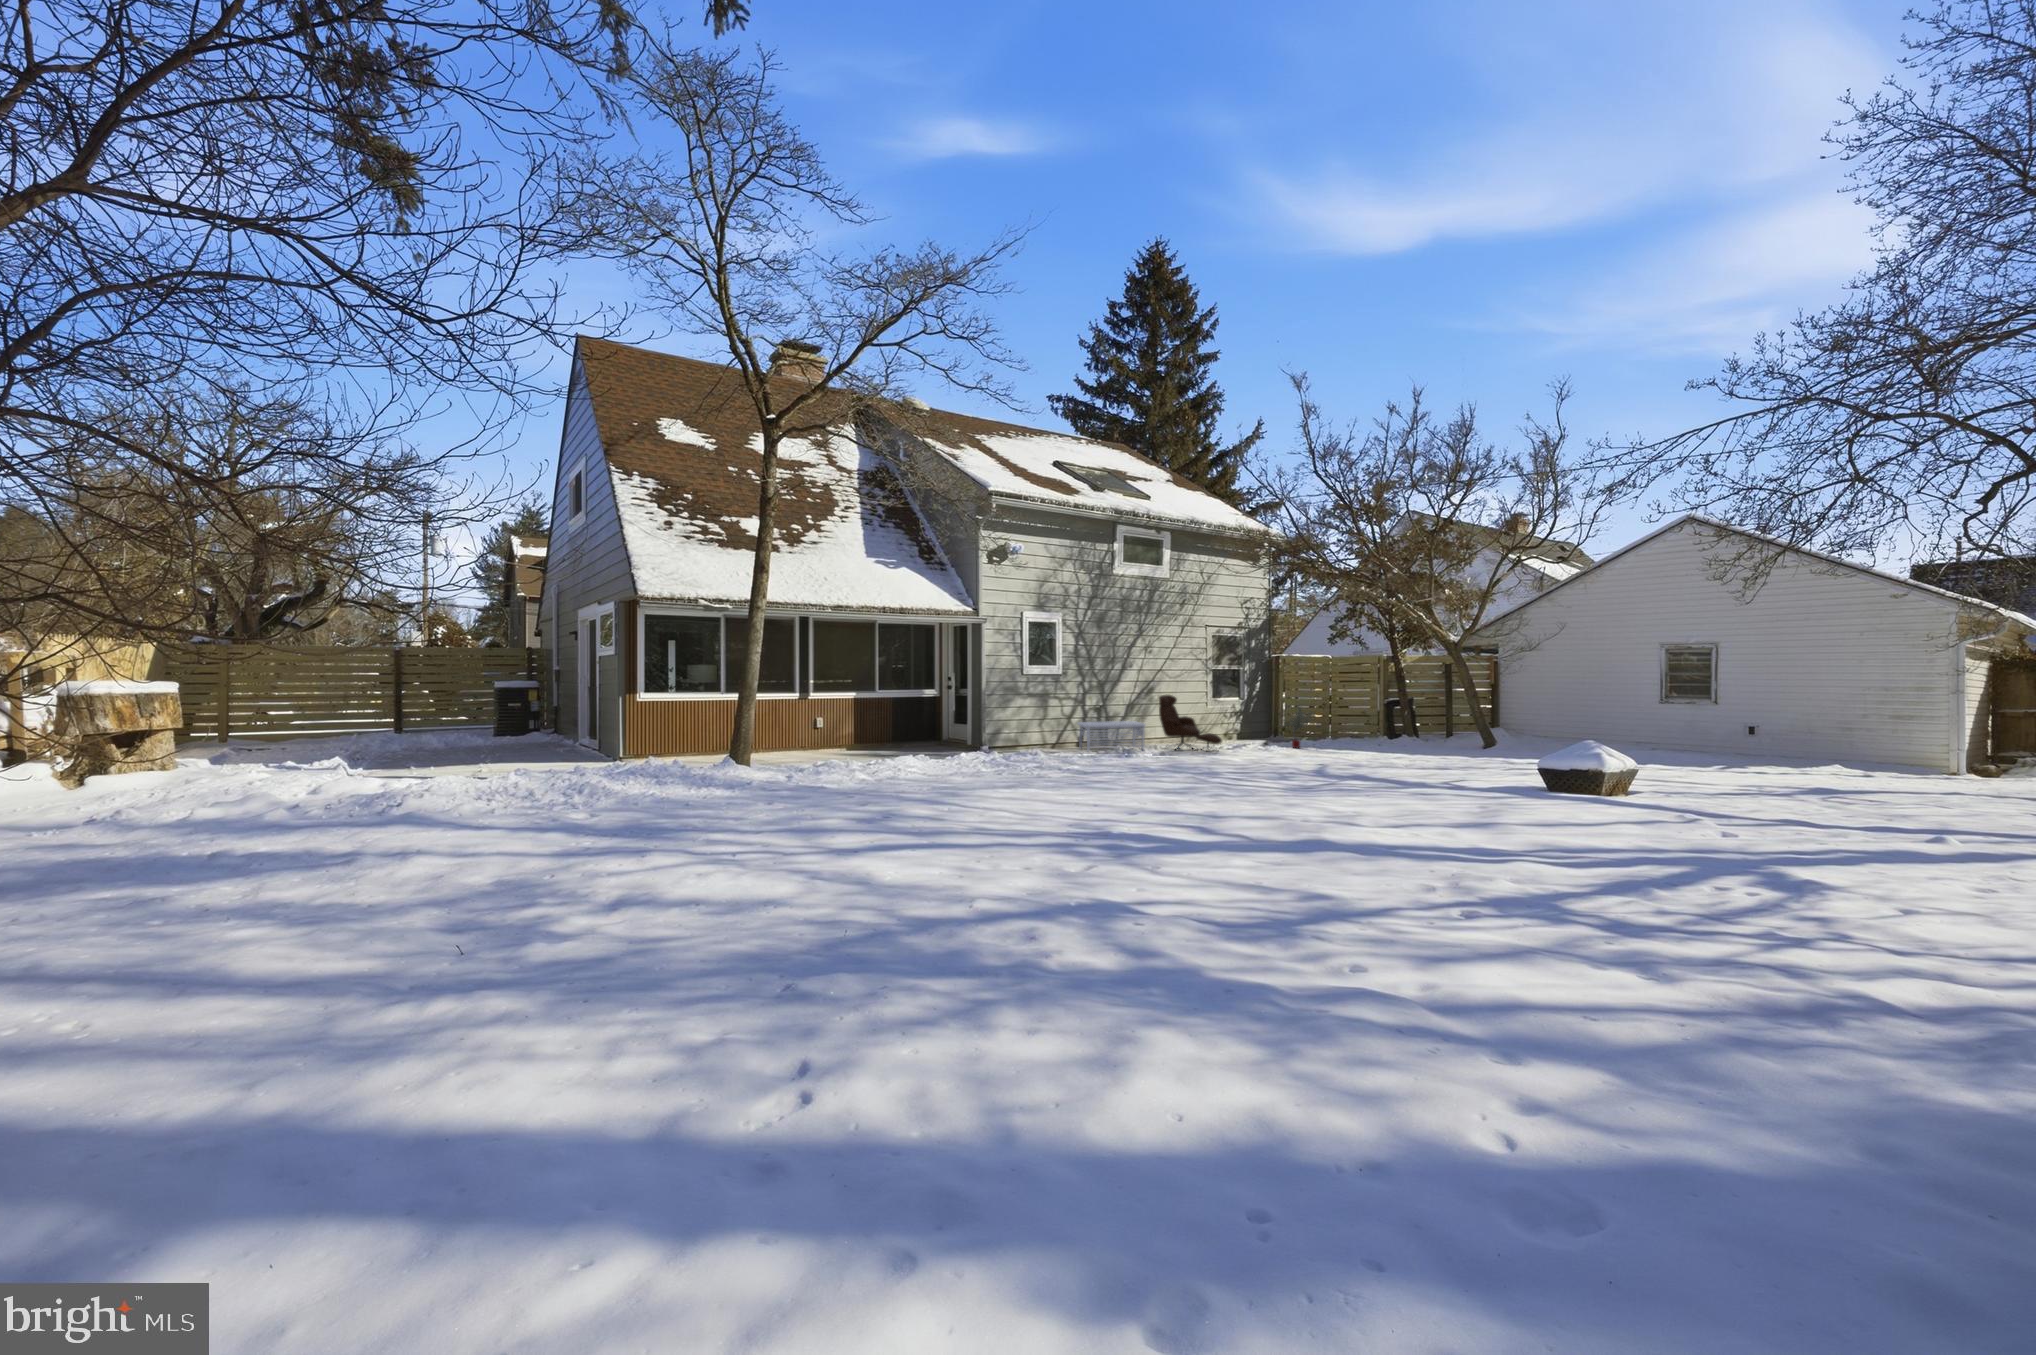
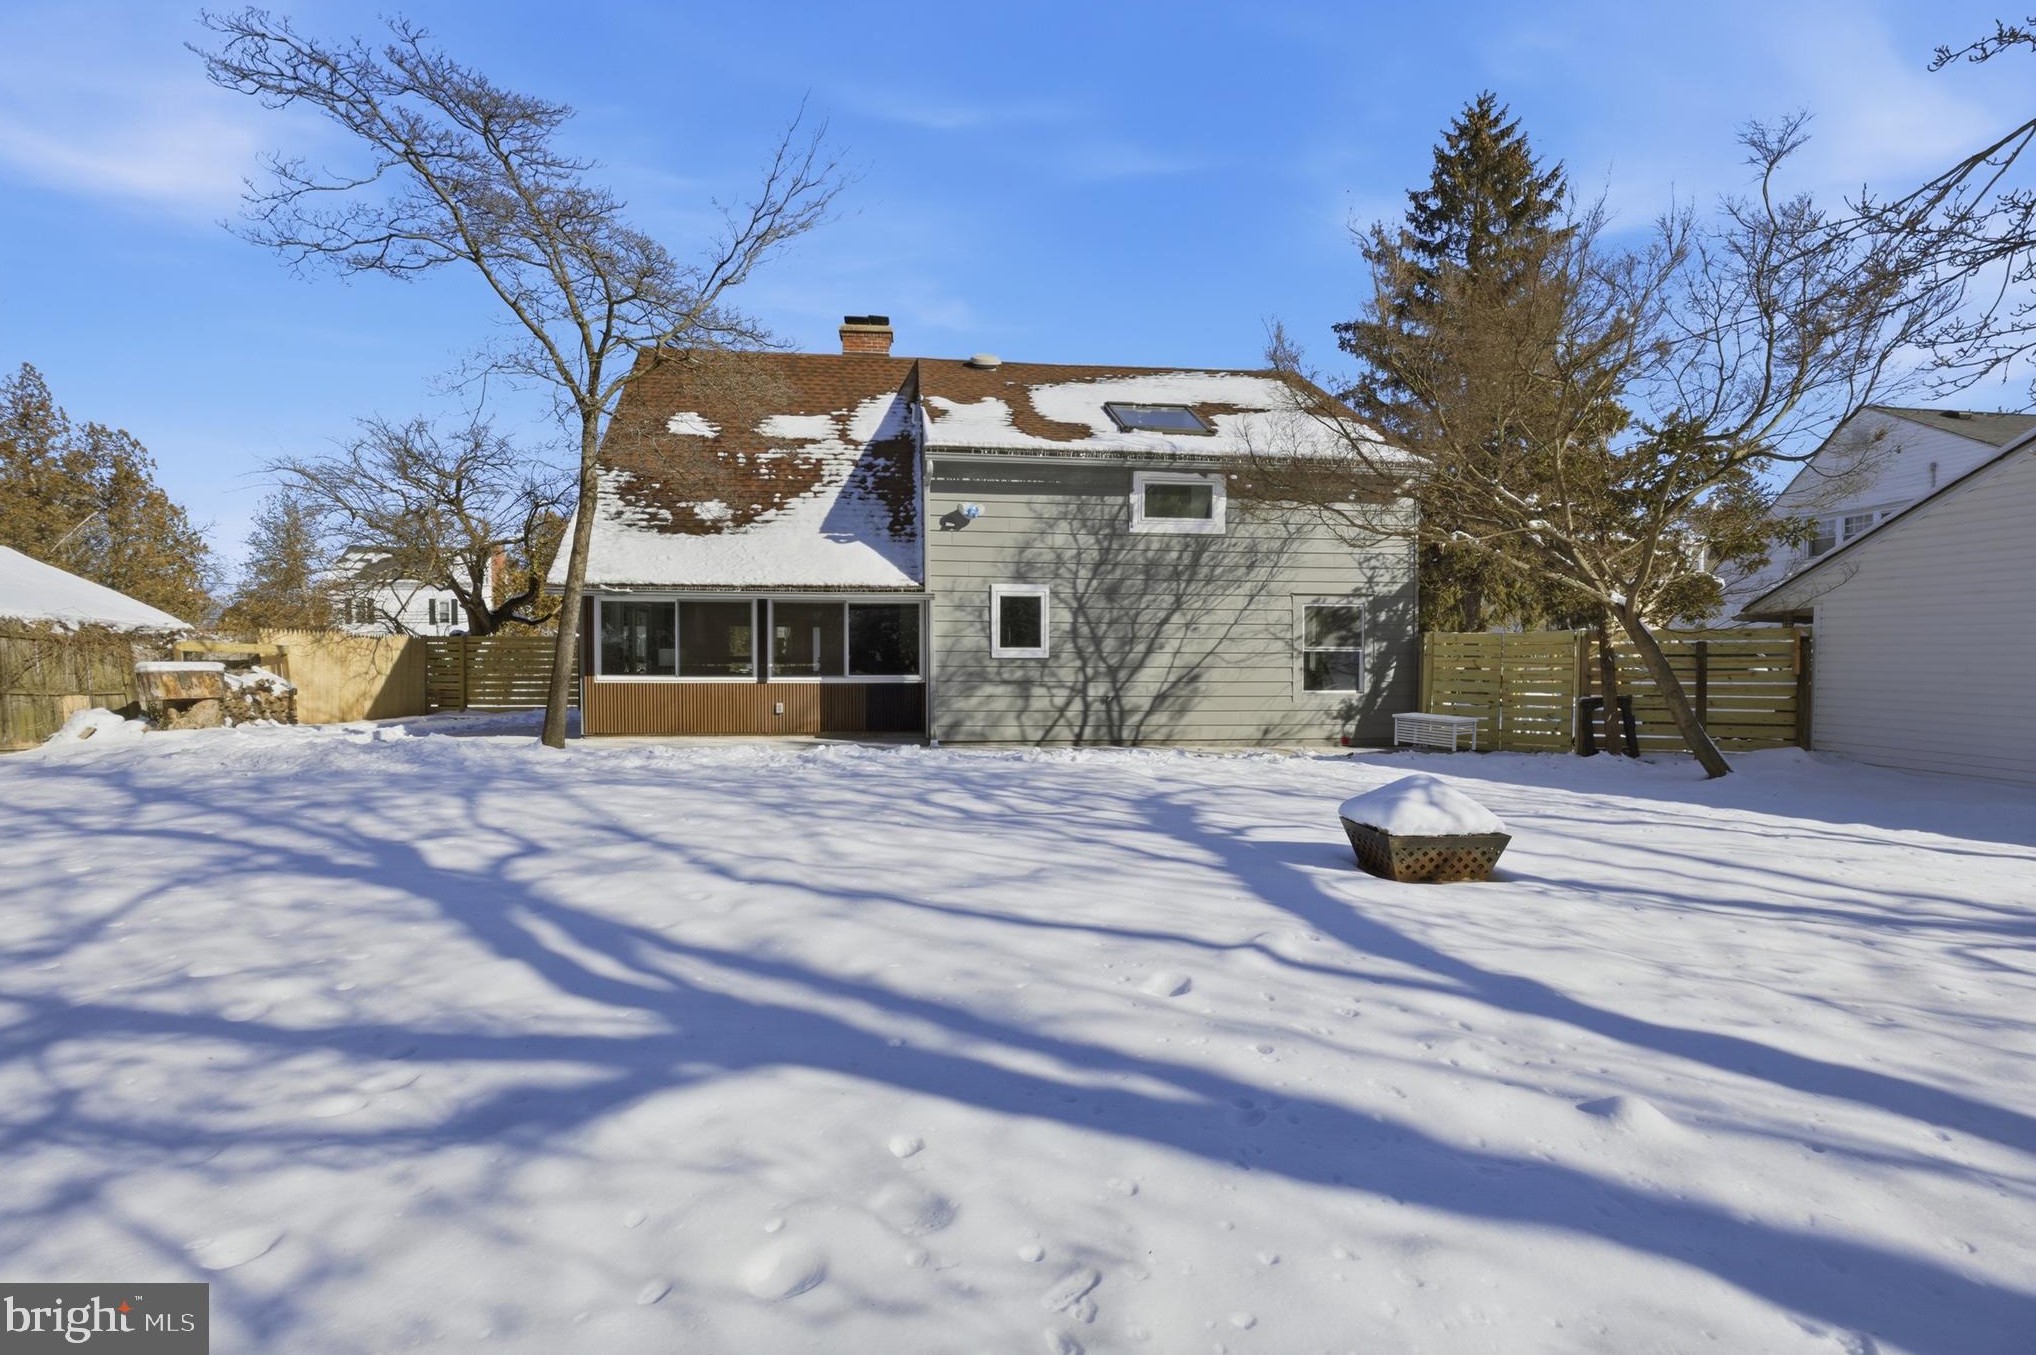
lounge chair: present [1159,695,1222,749] -> none [1183,682,1258,751]
storage bench: present [1077,721,1145,751] -> present [1392,713,1478,751]

